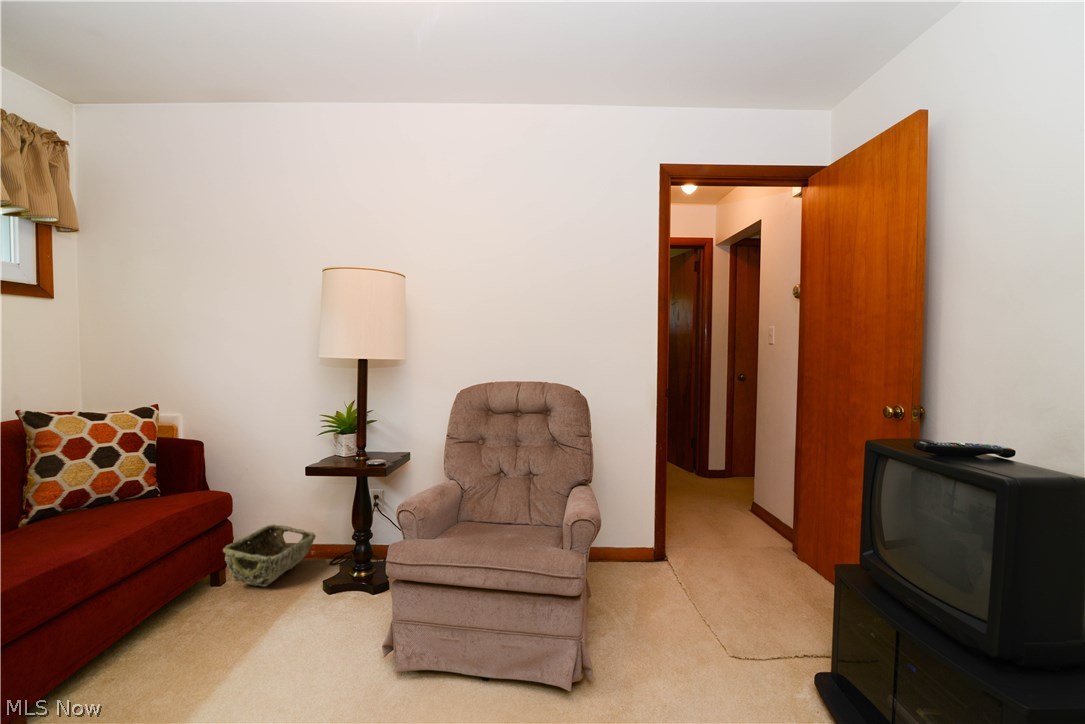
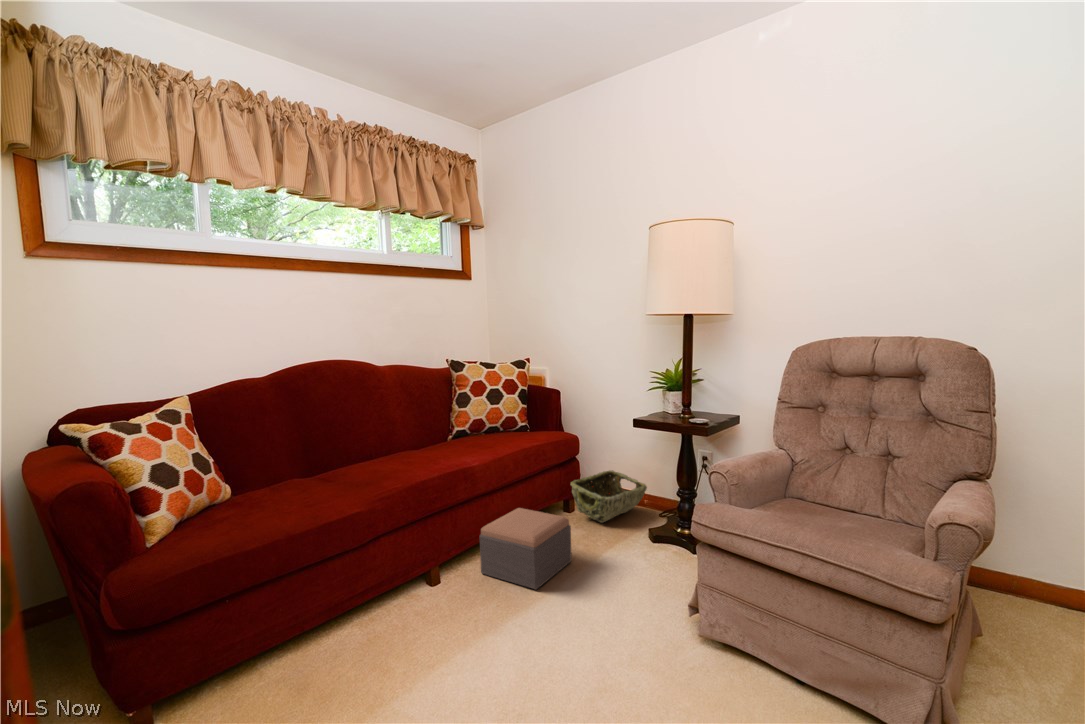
footstool: none [96,592,235,700] -> present [480,508,572,590]

